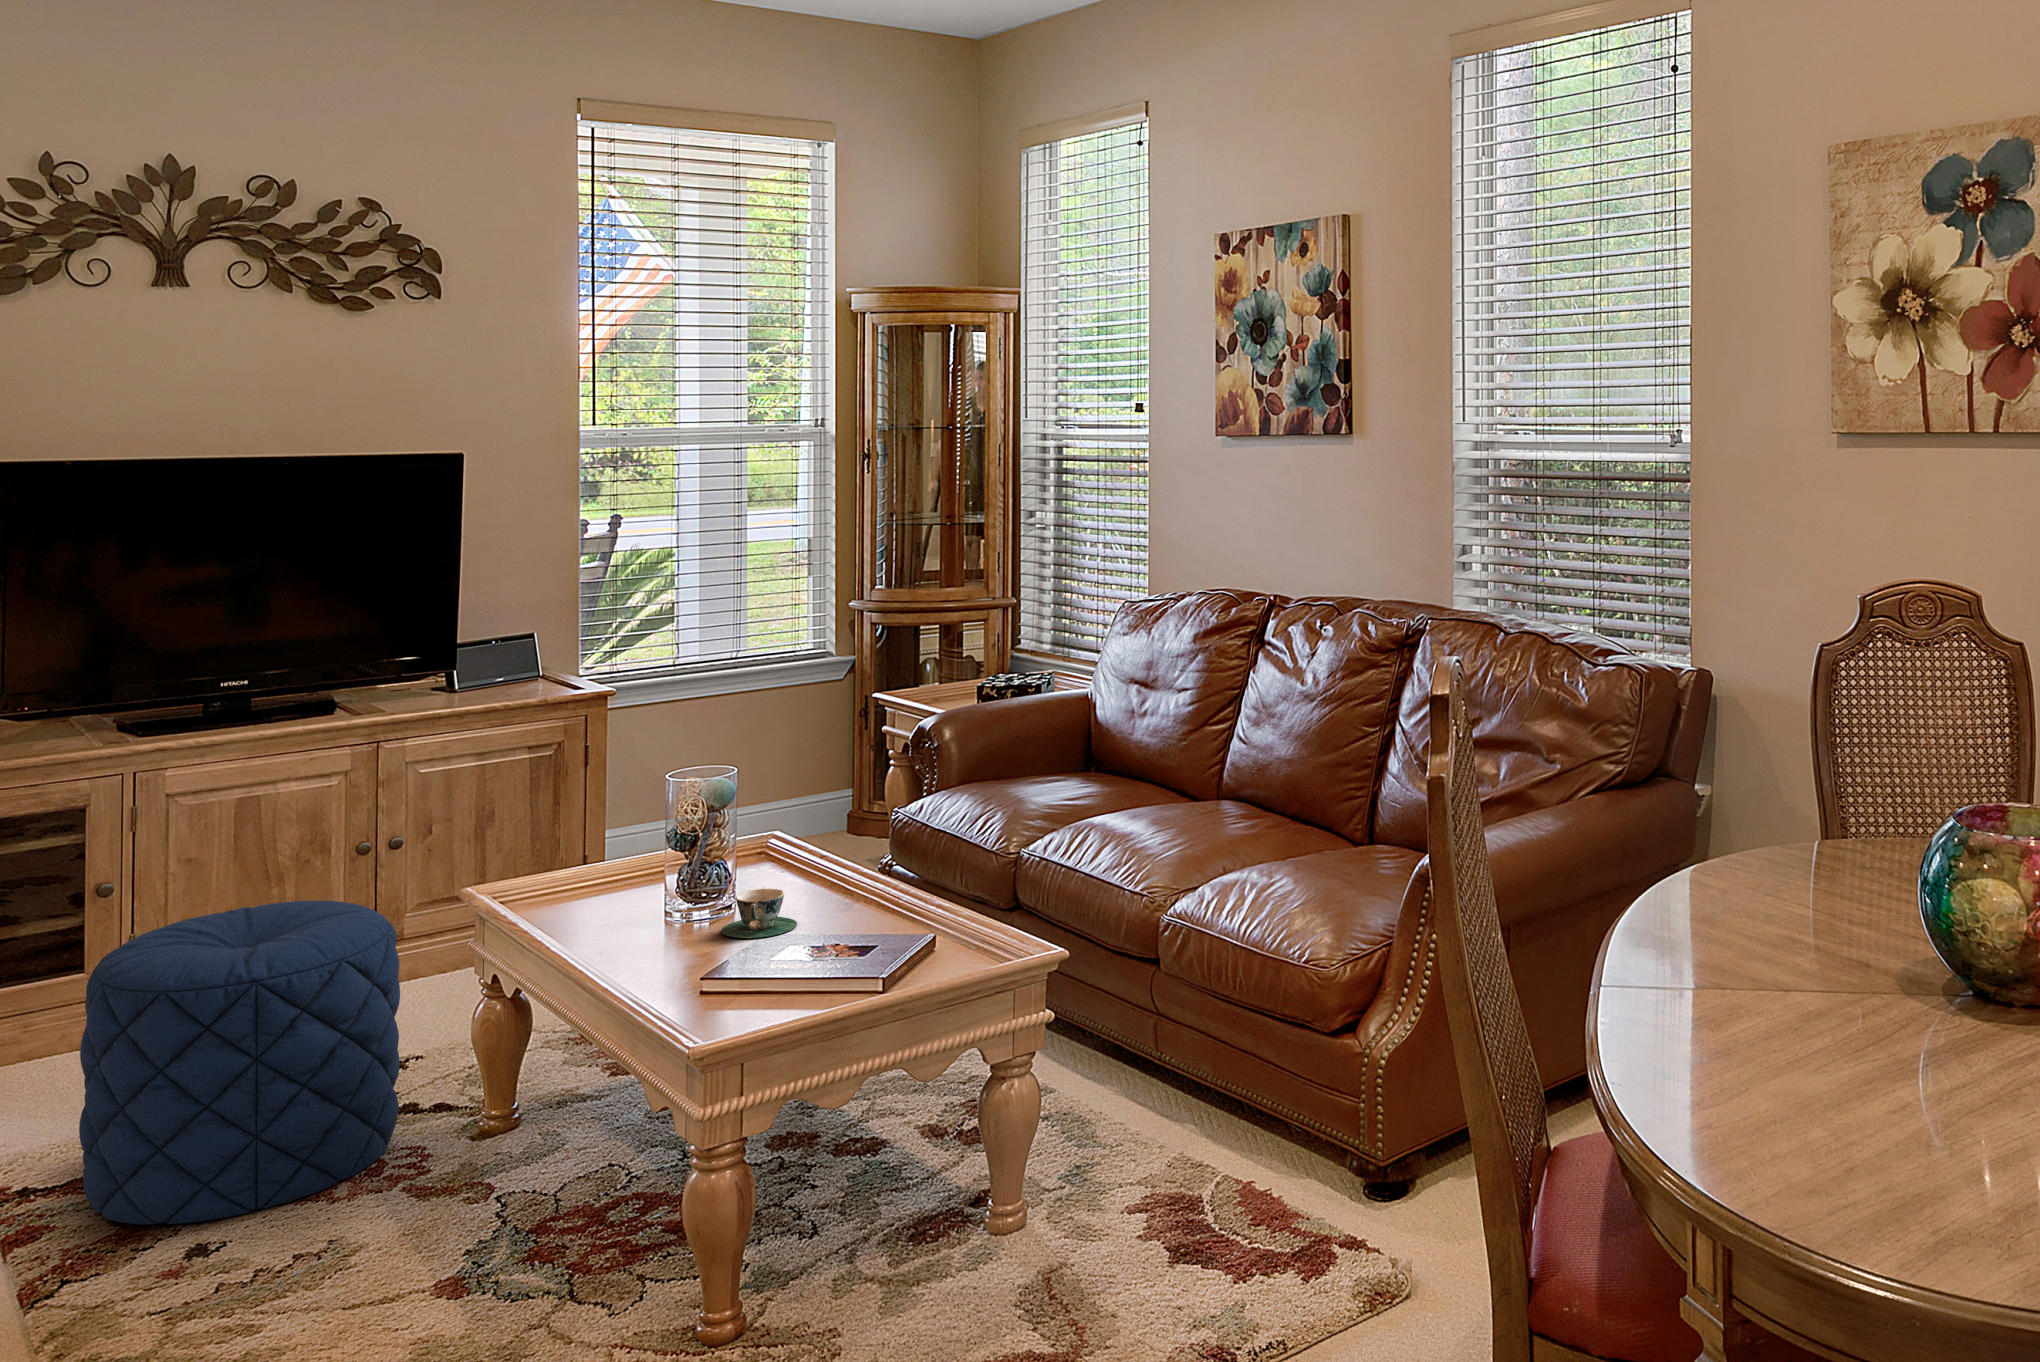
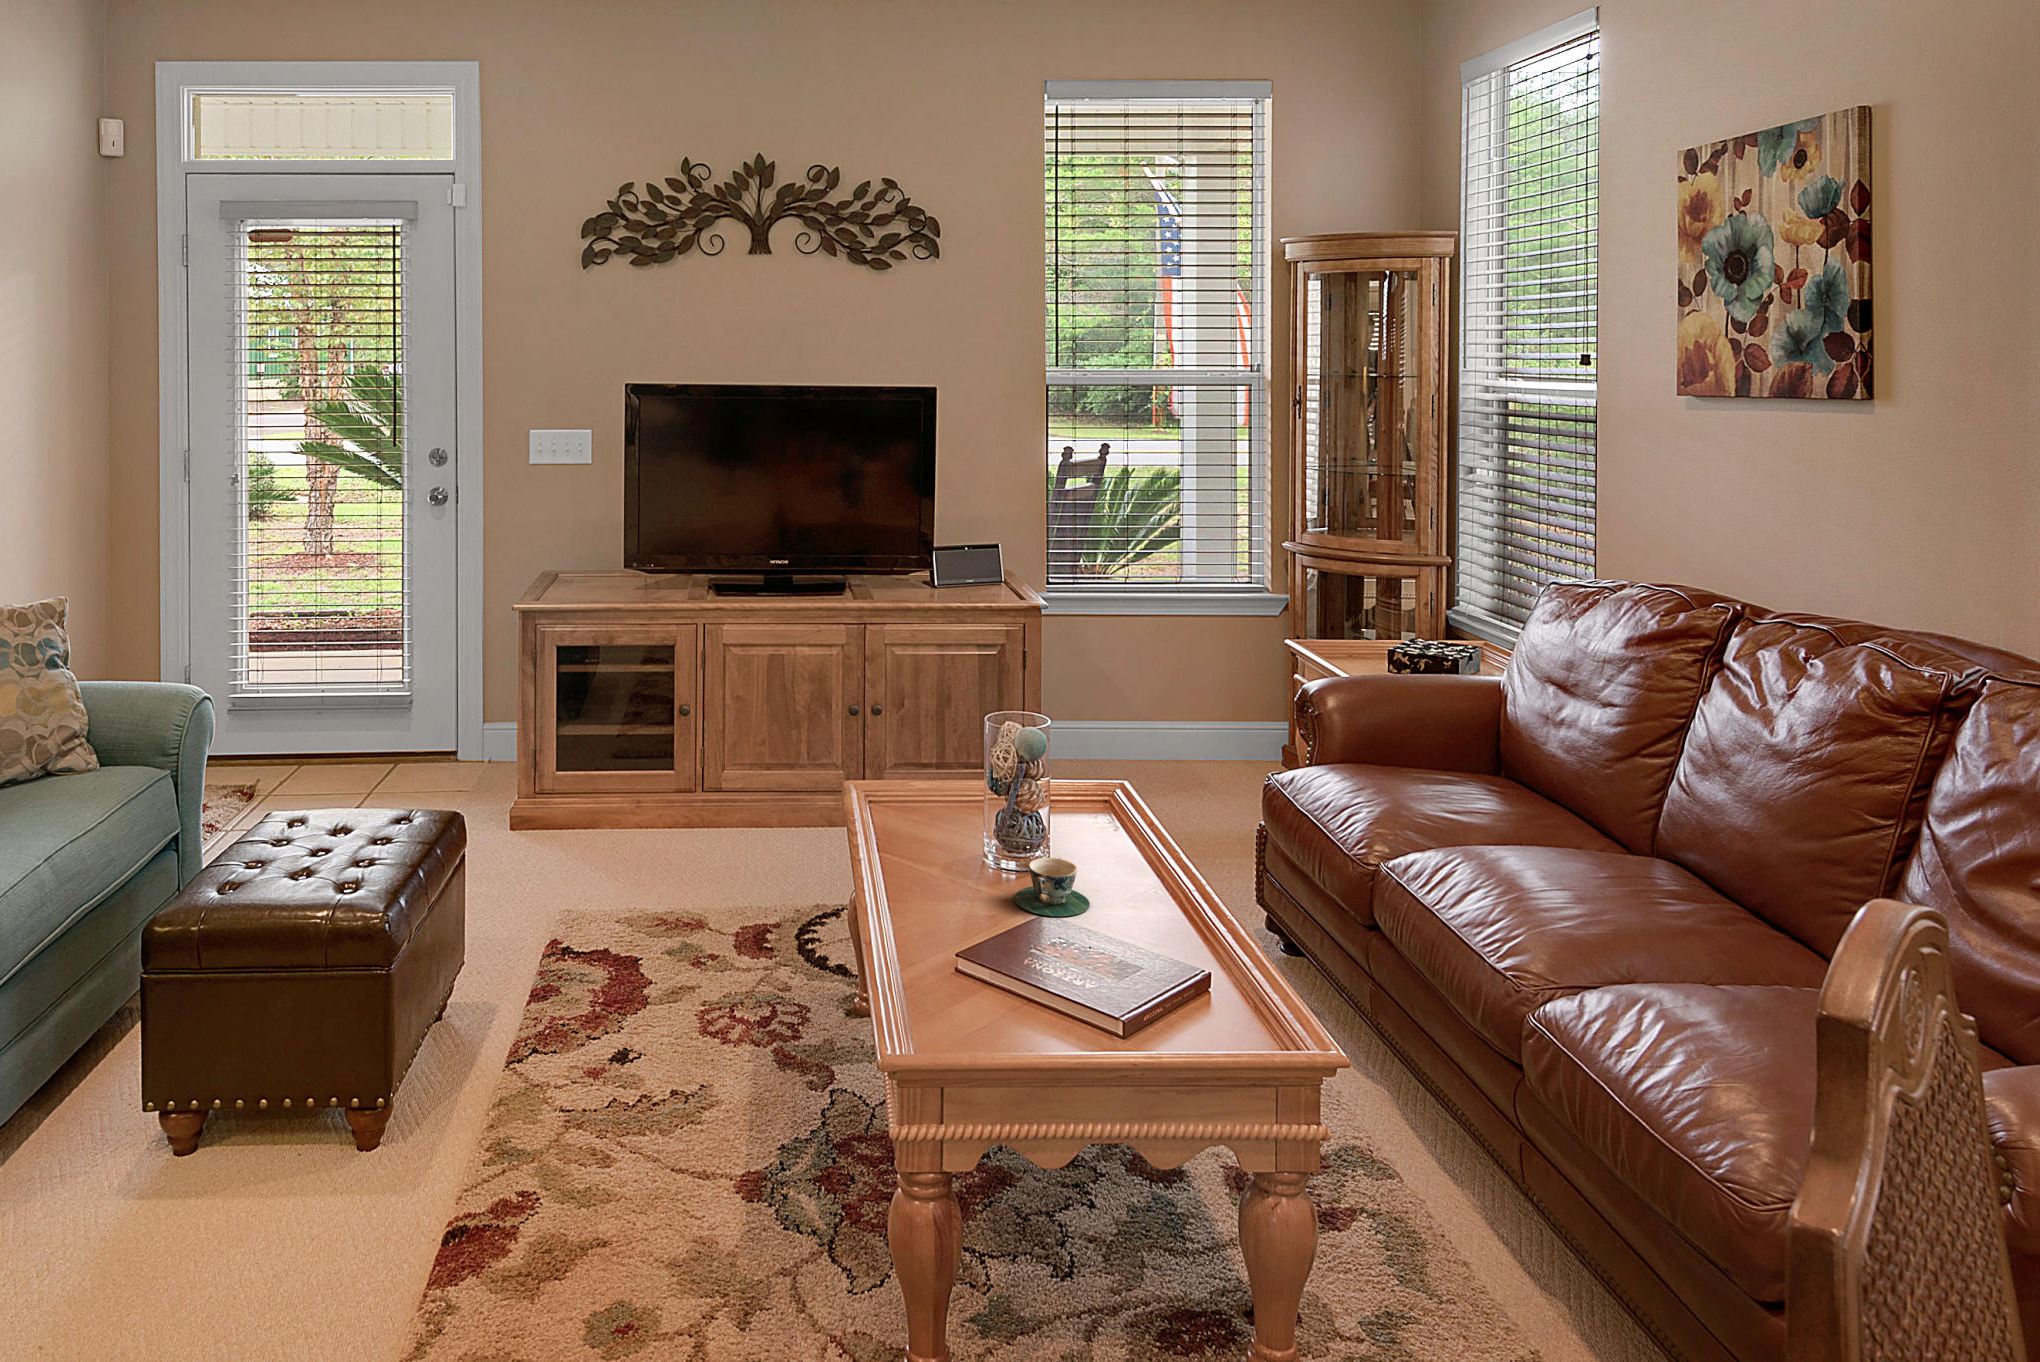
pouf: present [79,901,400,1225] -> none [583,758,803,1026]

